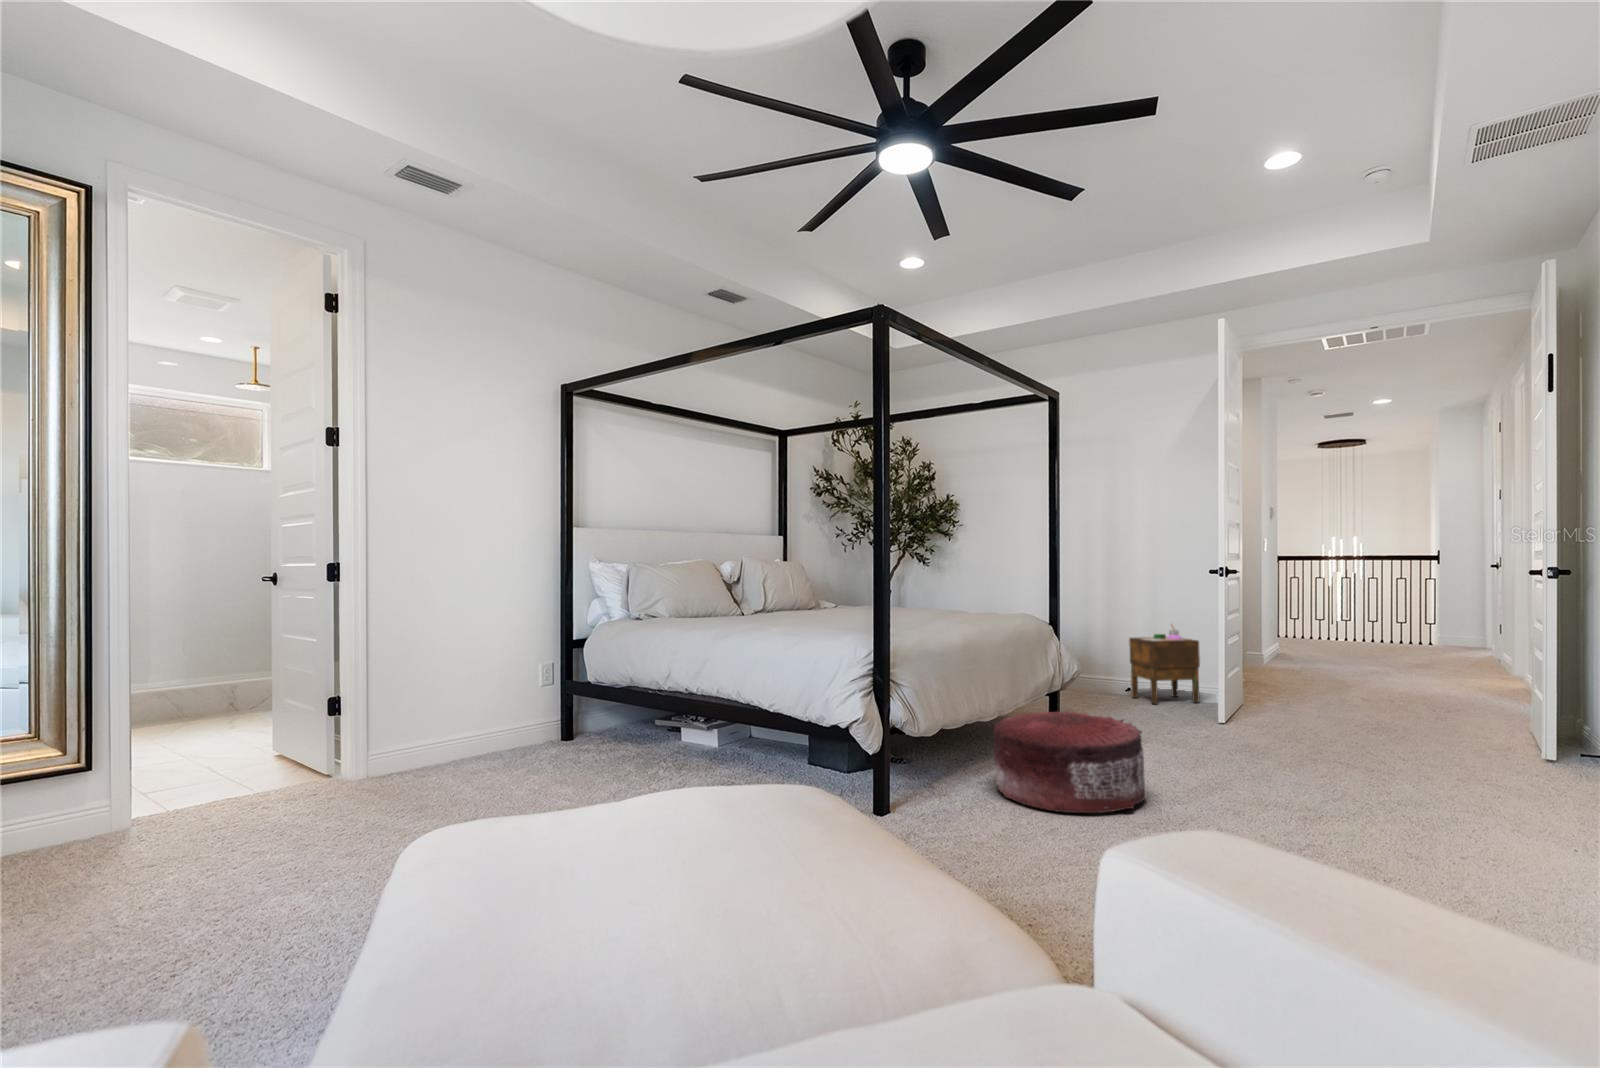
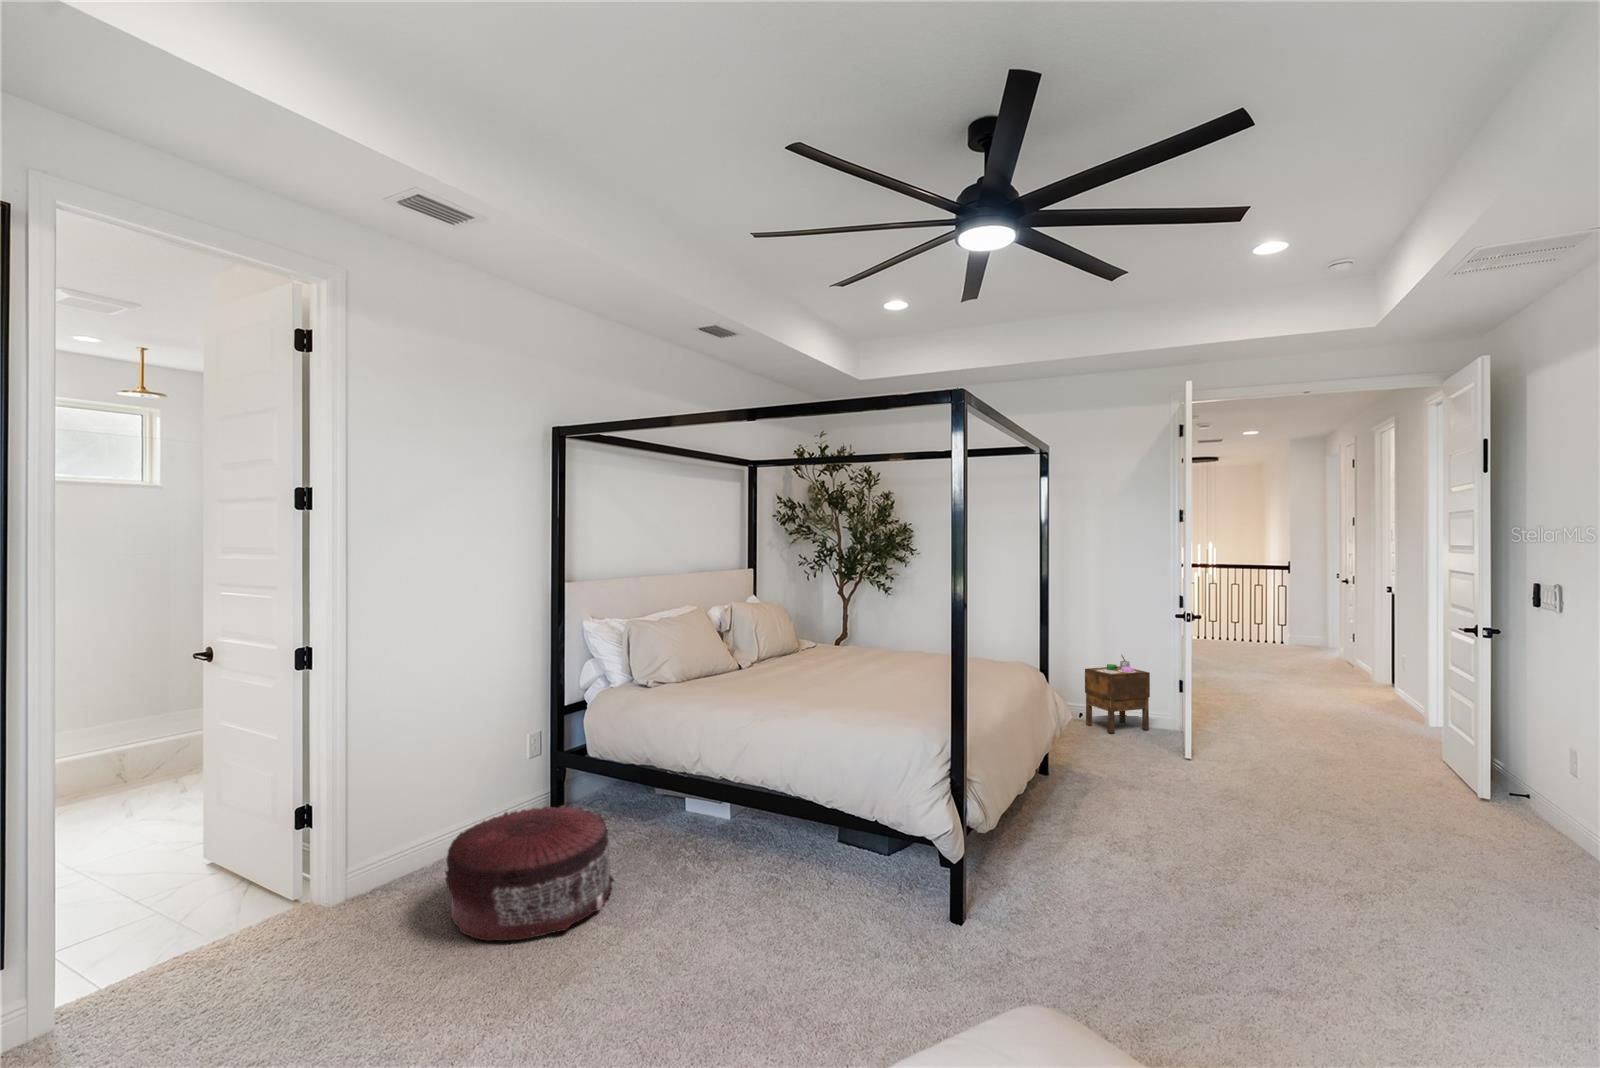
pouf: present [993,711,1147,813] -> present [445,805,614,941]

